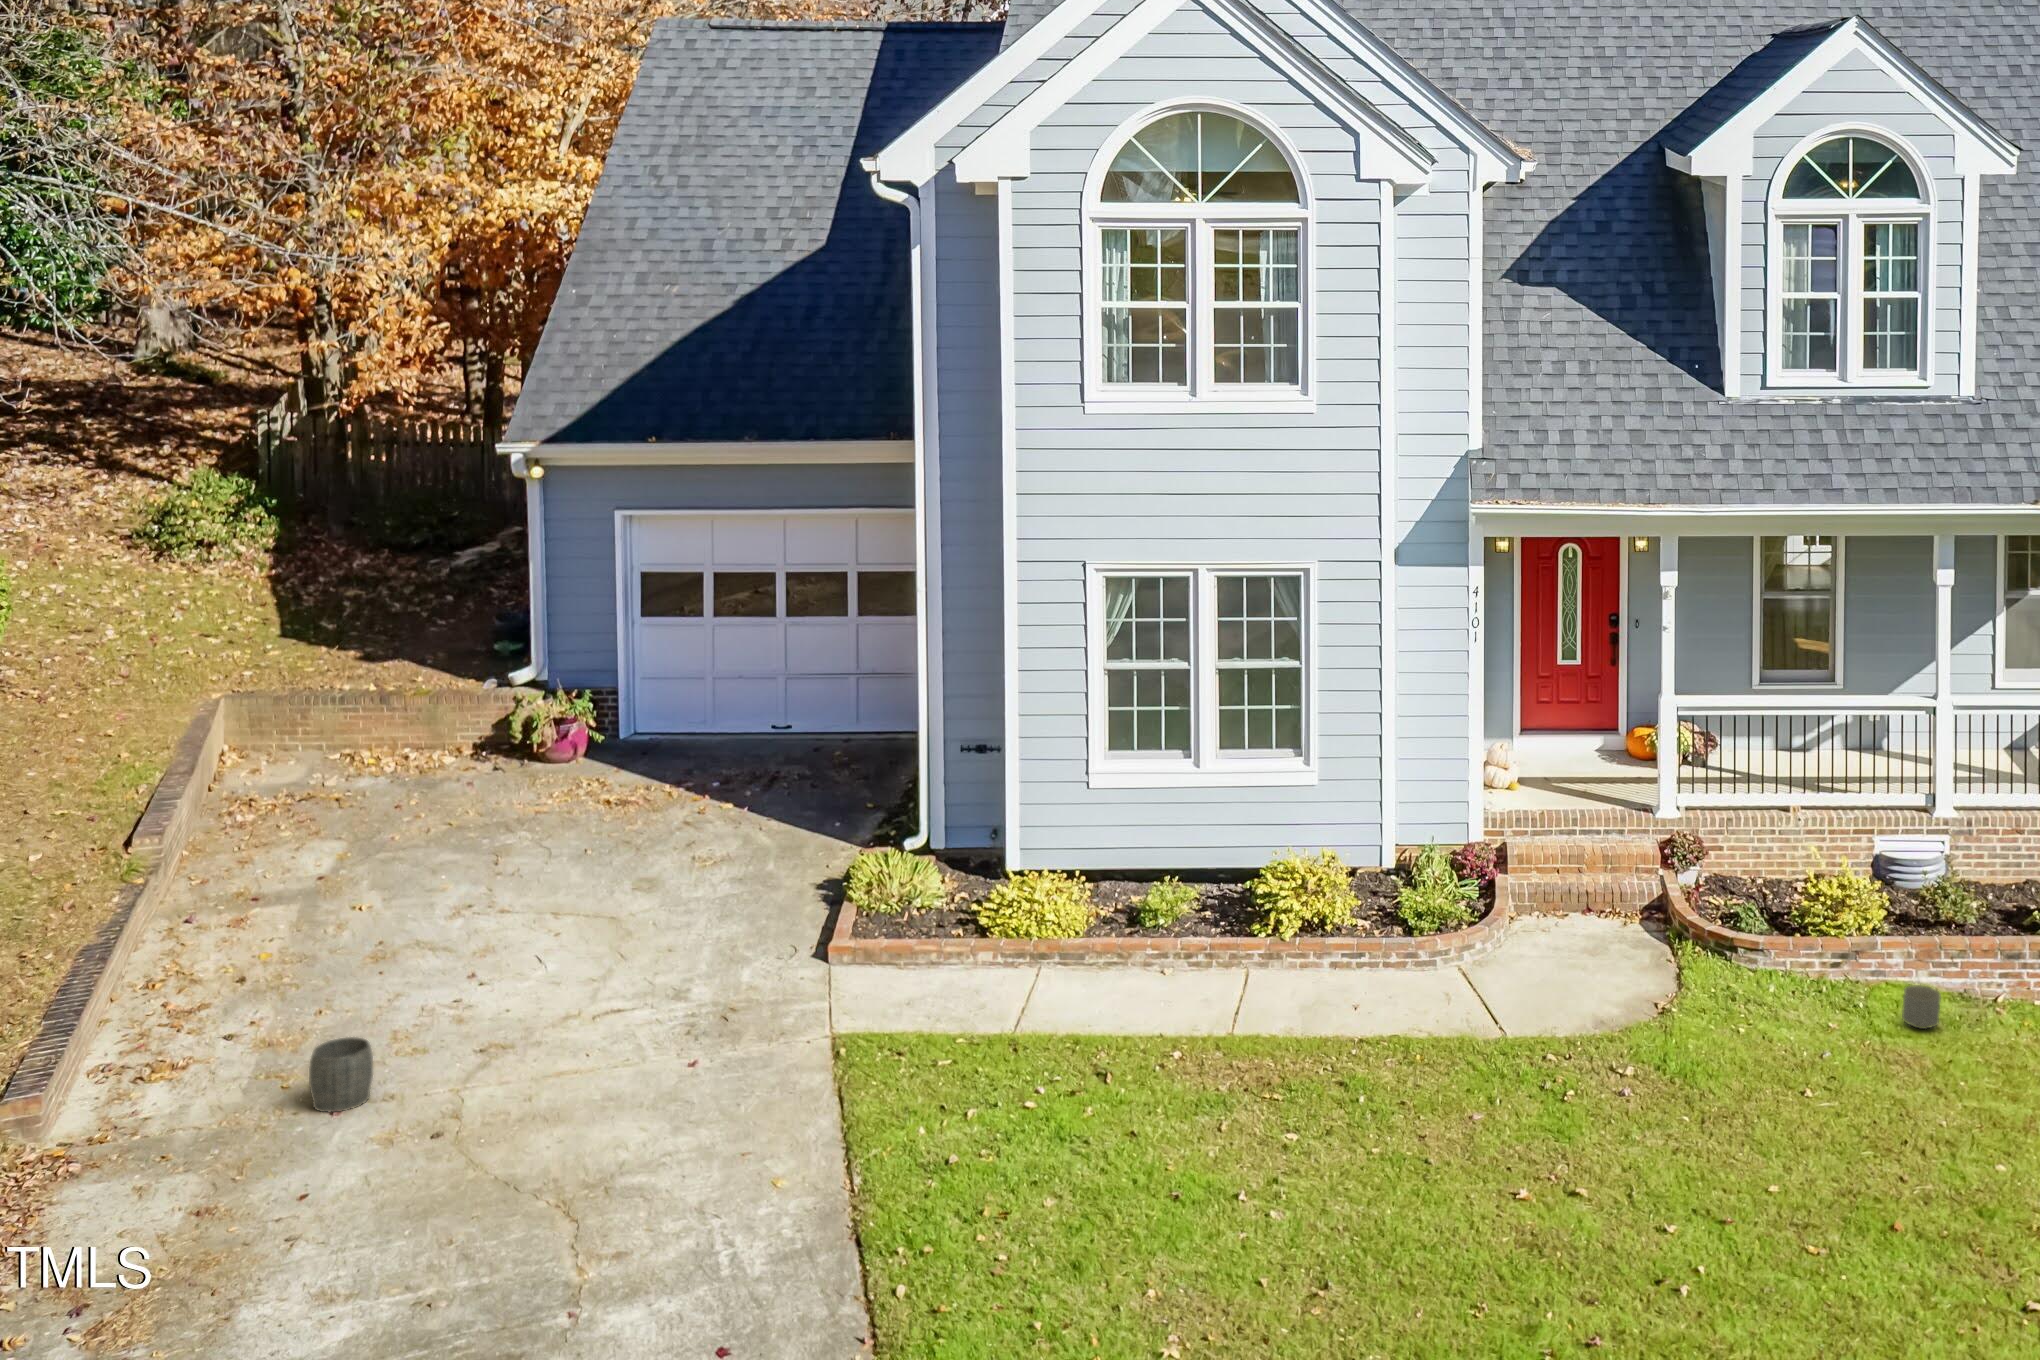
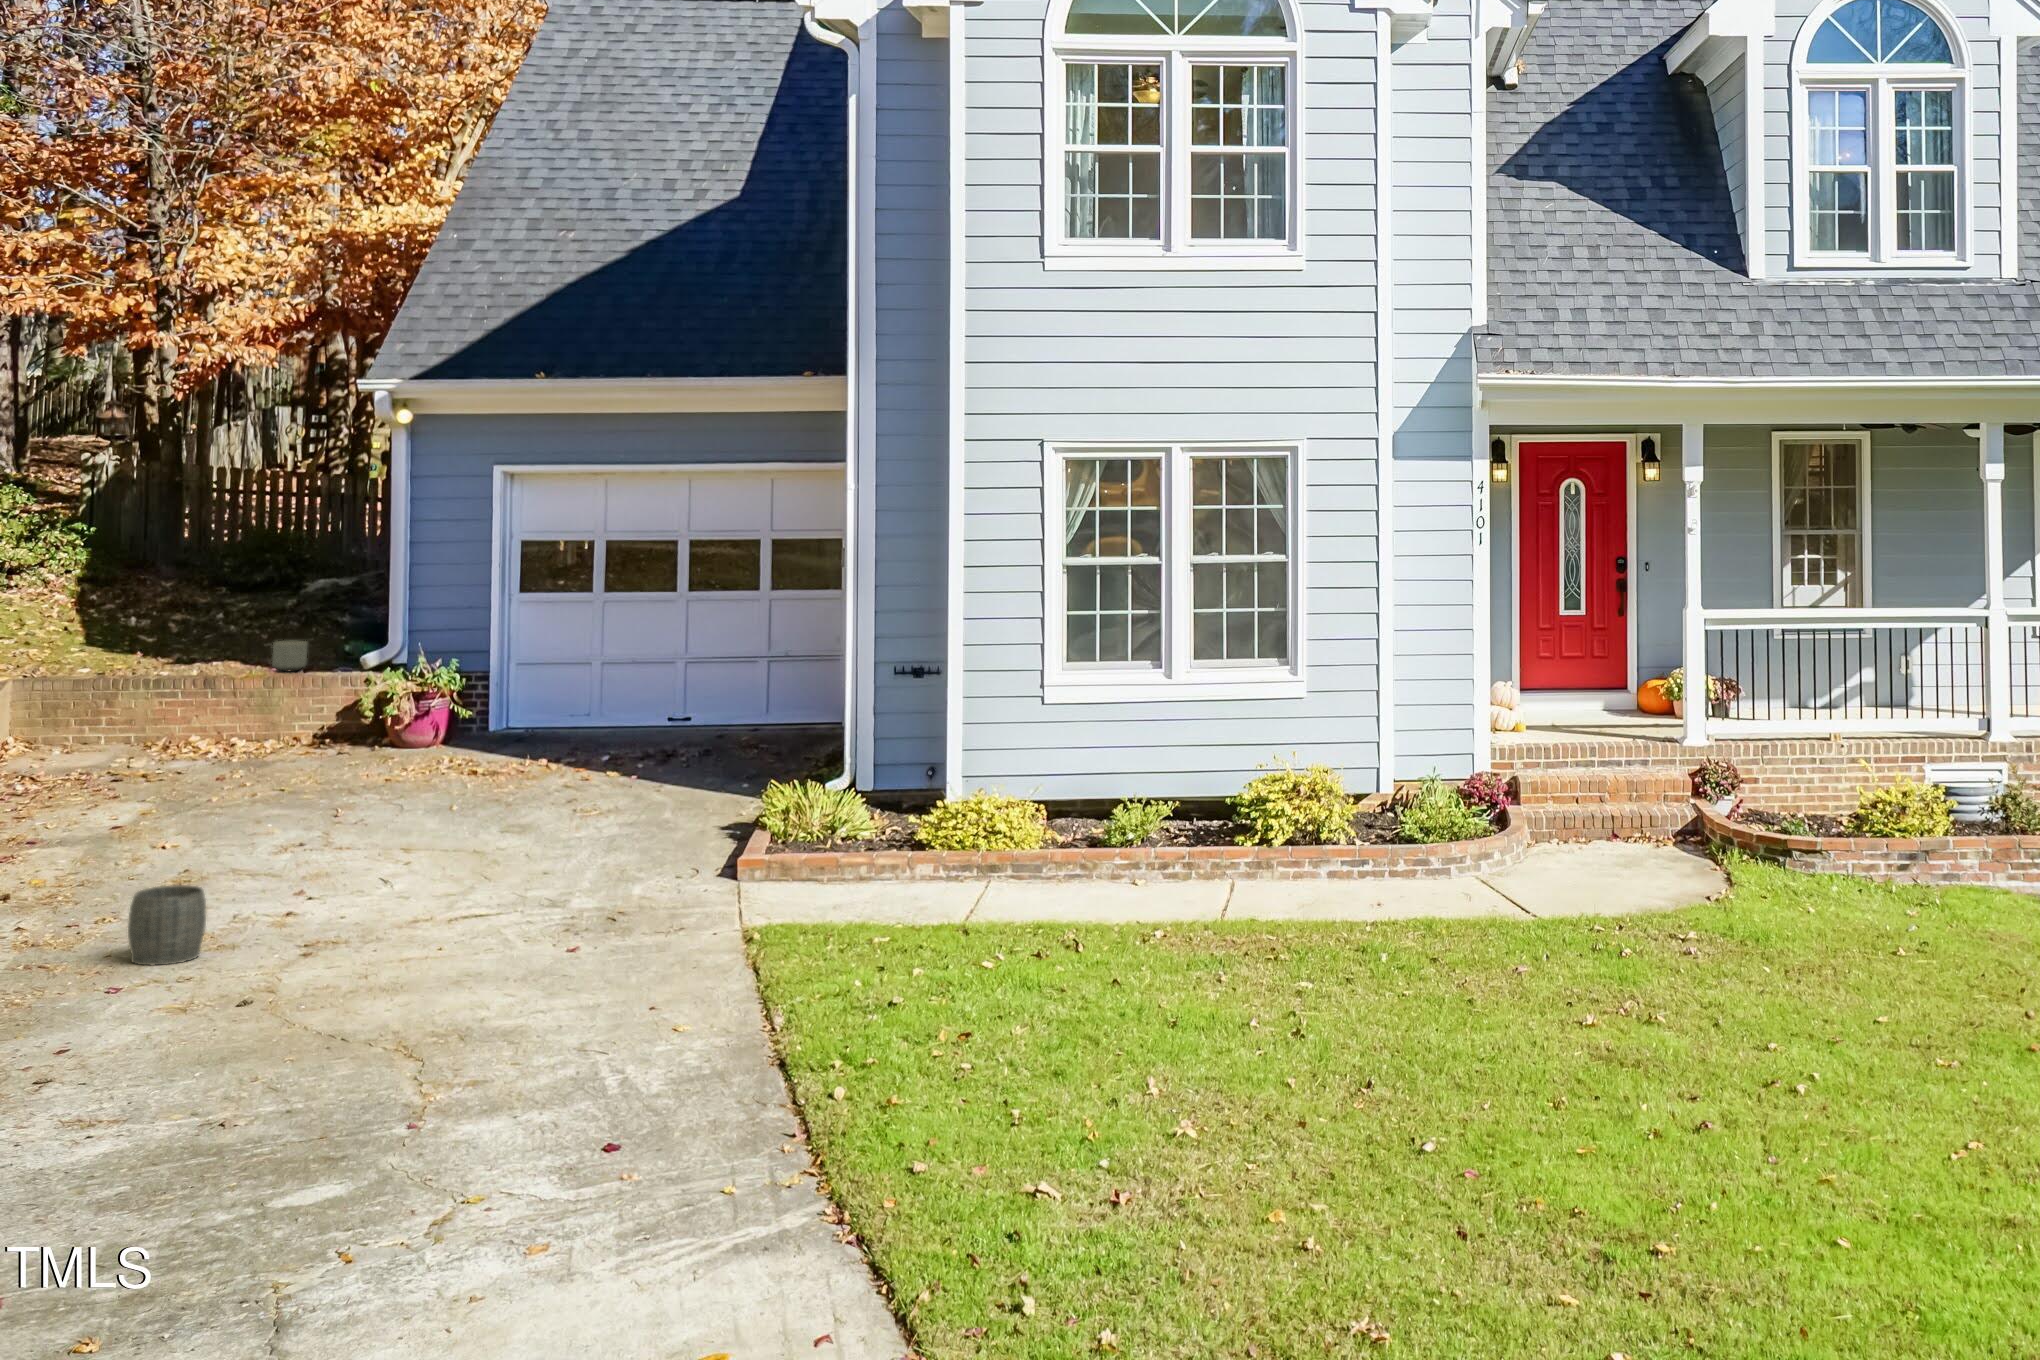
planter: present [1902,985,1941,1029] -> present [272,640,307,672]

